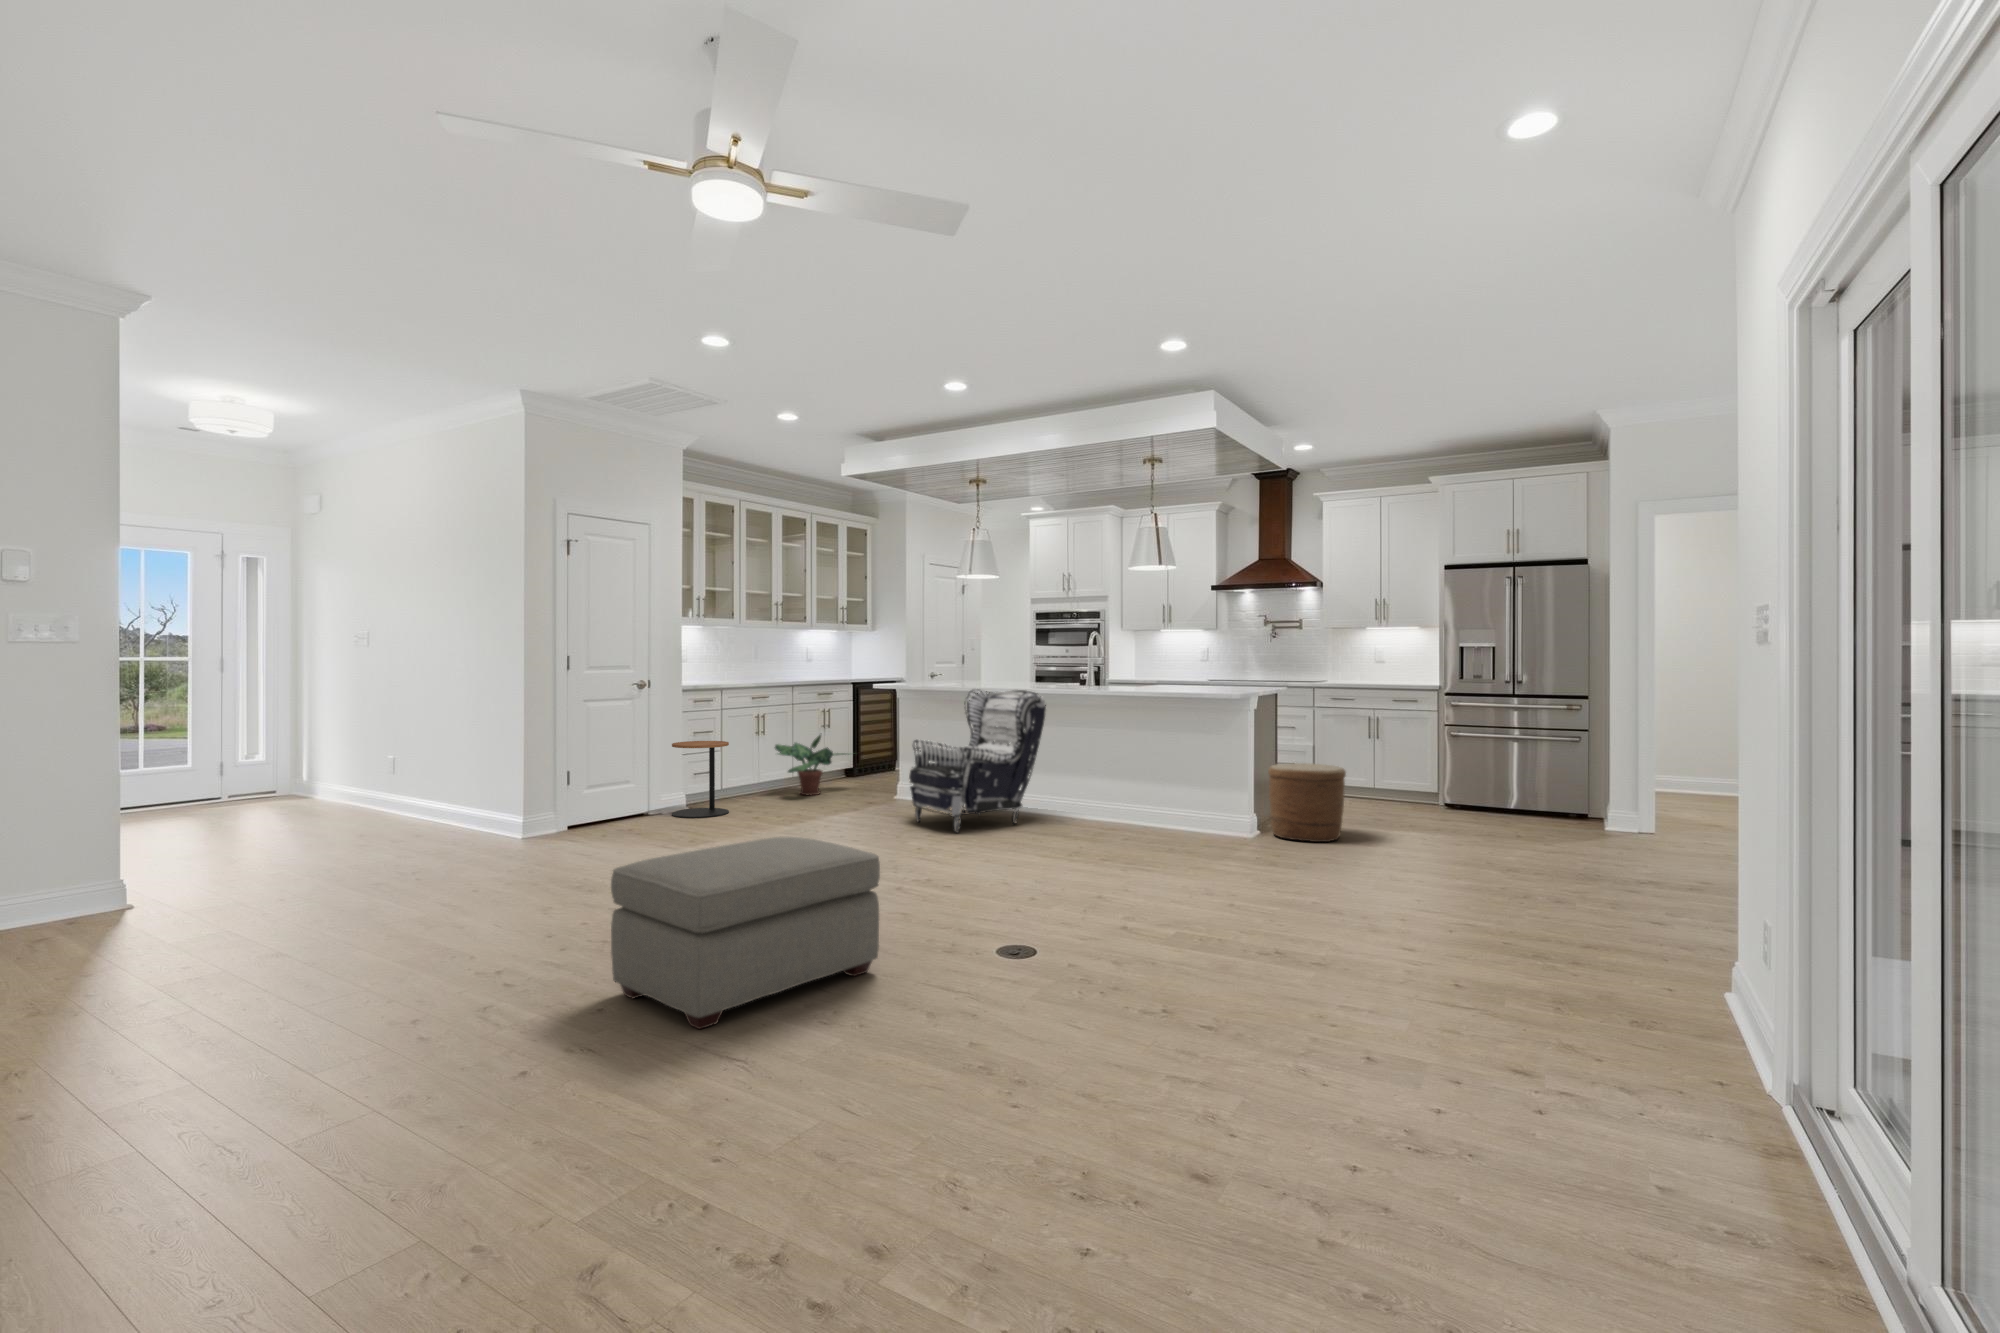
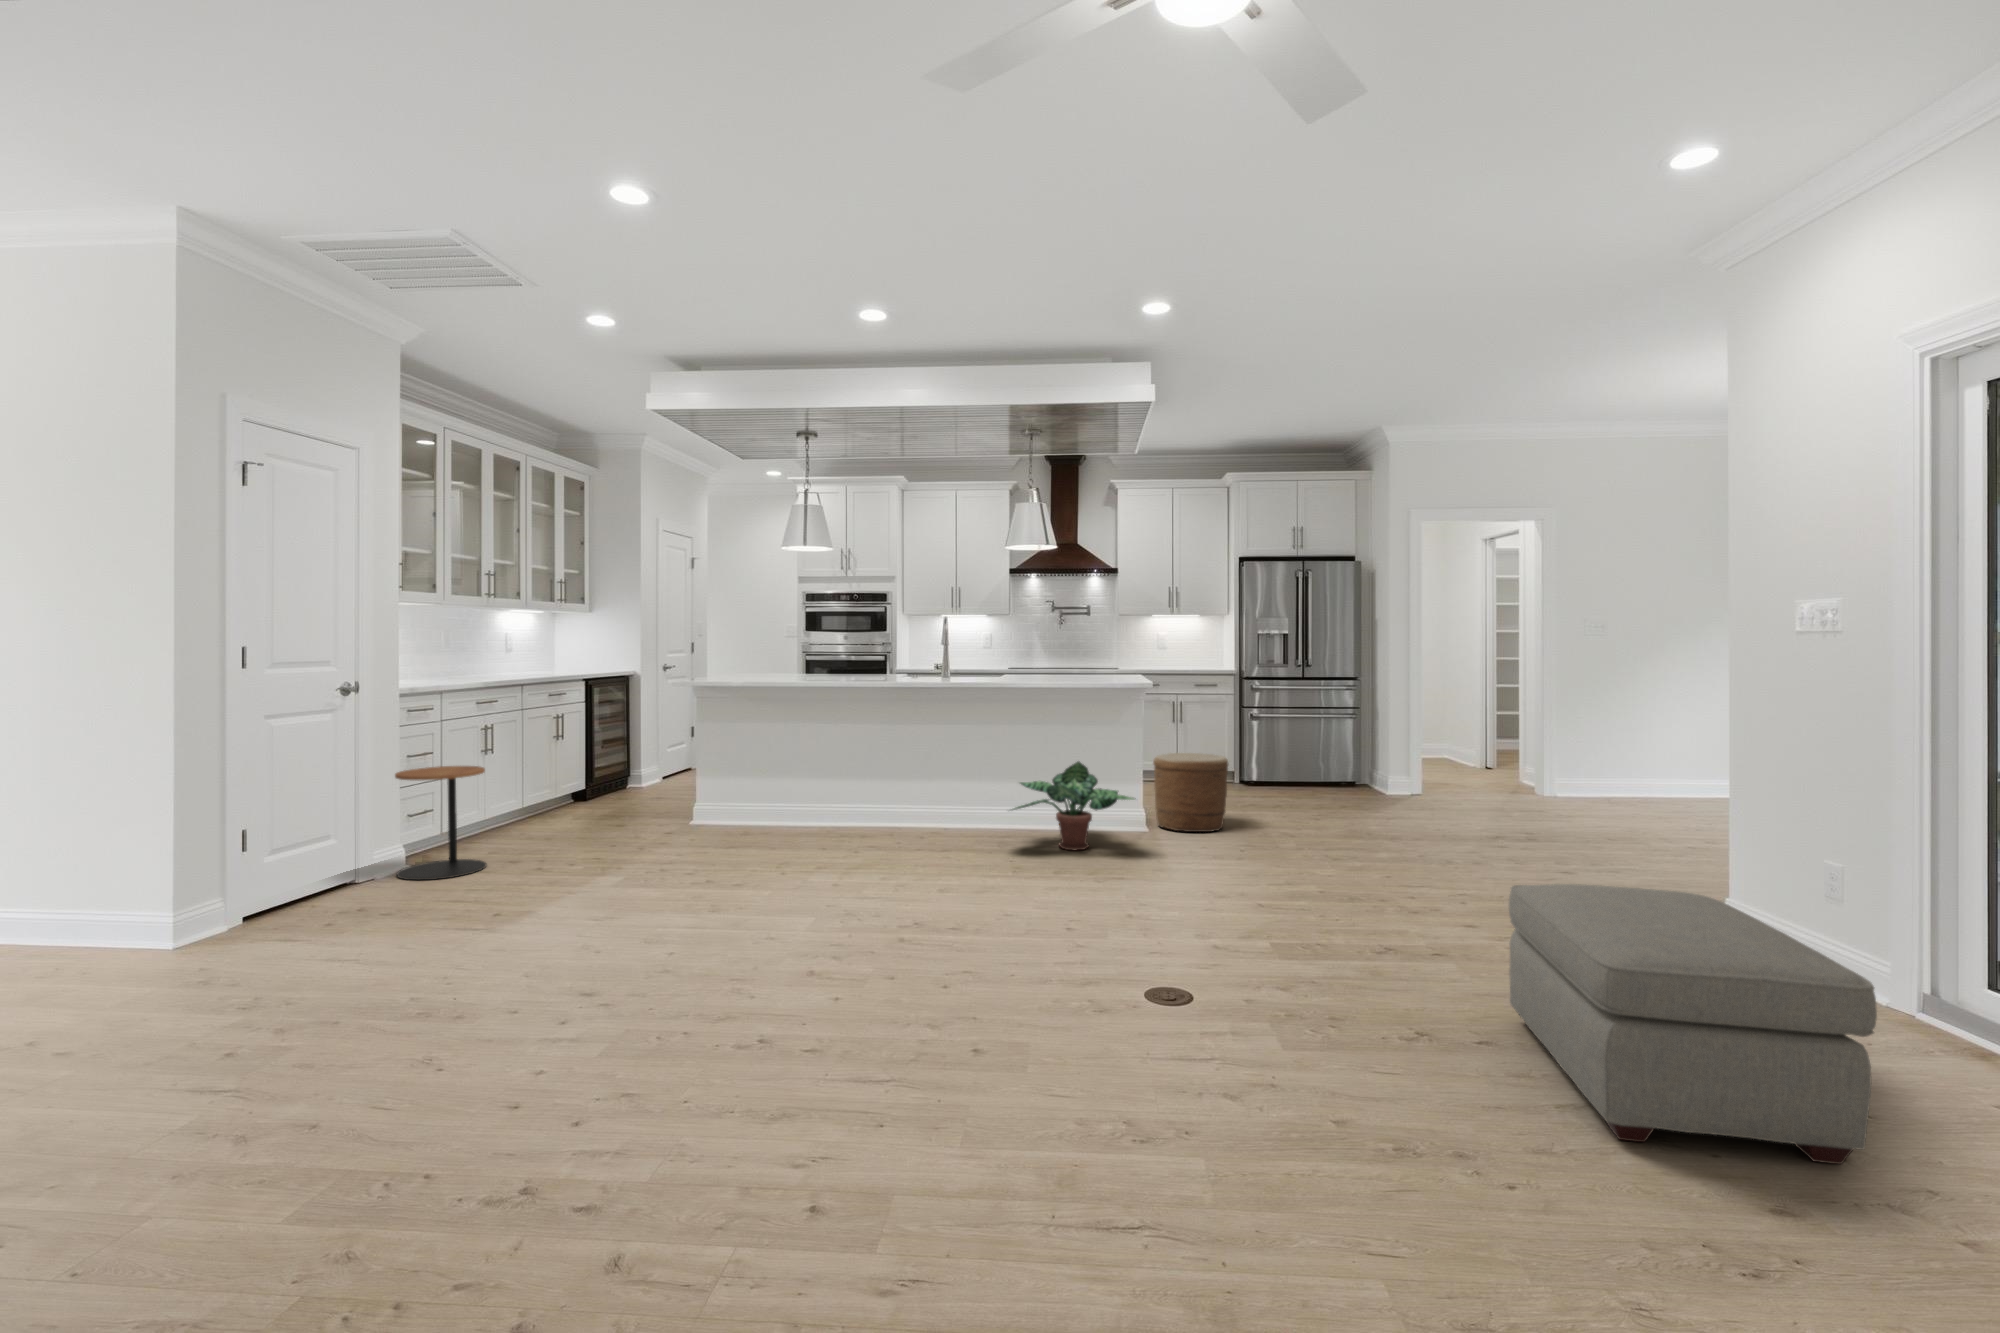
armchair: present [909,689,1046,833] -> none [761,685,923,861]
potted plant: present [775,735,845,795] -> present [1013,761,1134,850]
ottoman: present [611,837,880,1029] -> present [1509,884,1877,1164]

